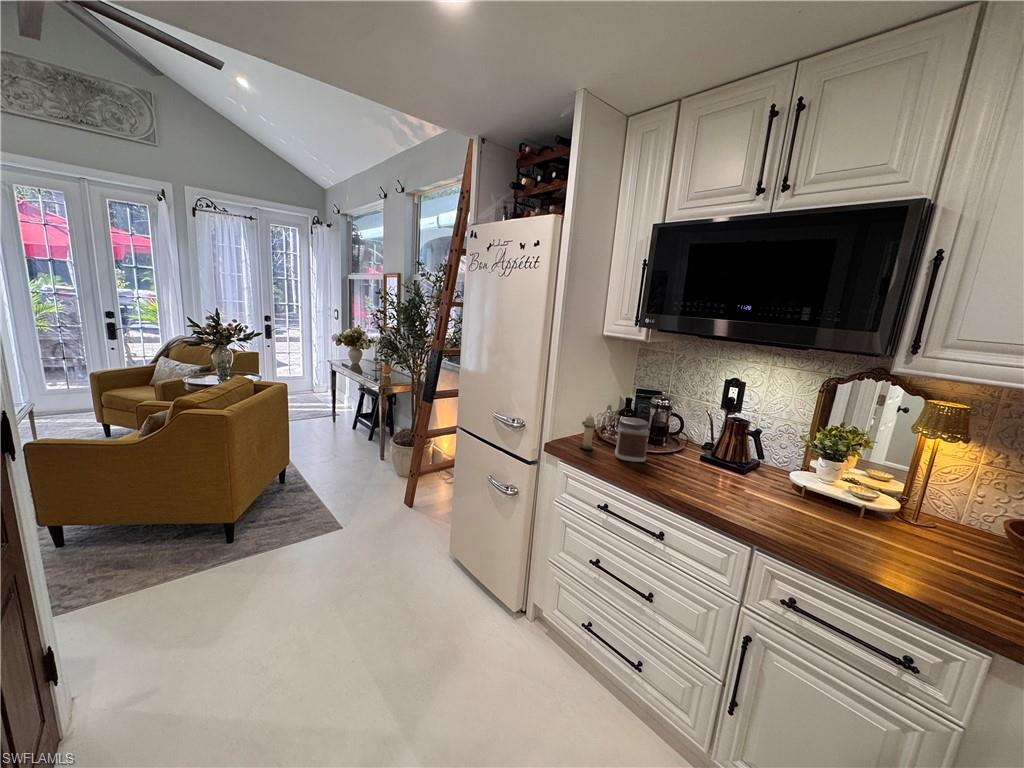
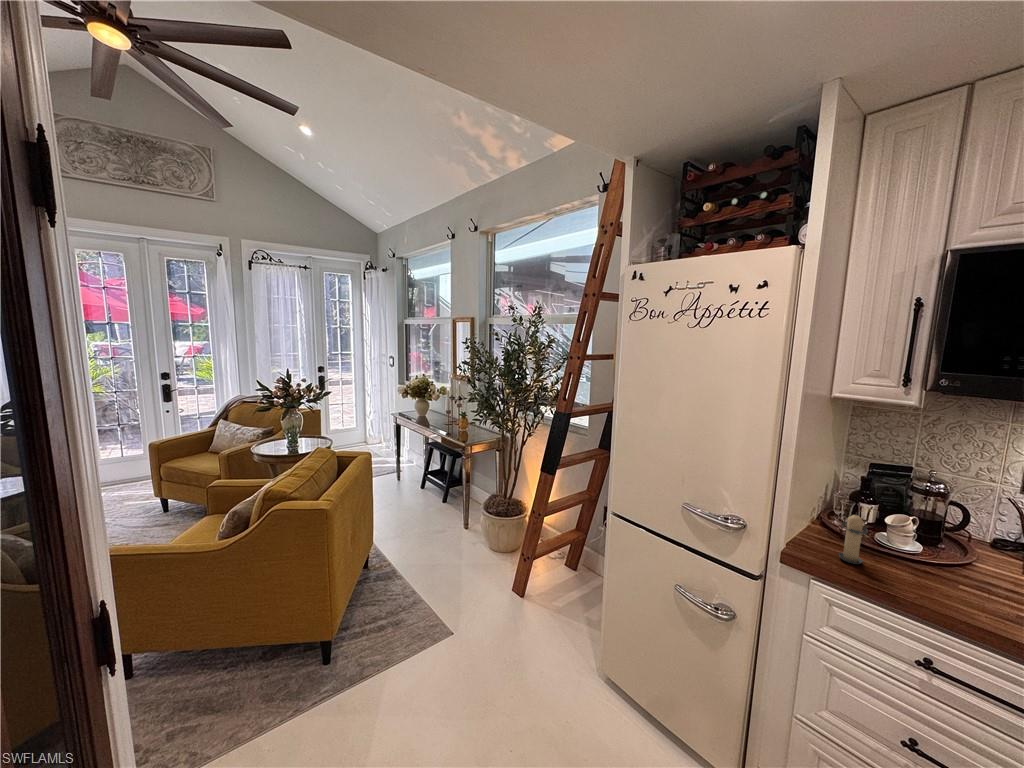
jar: present [615,418,649,462] -> none [896,517,969,588]

